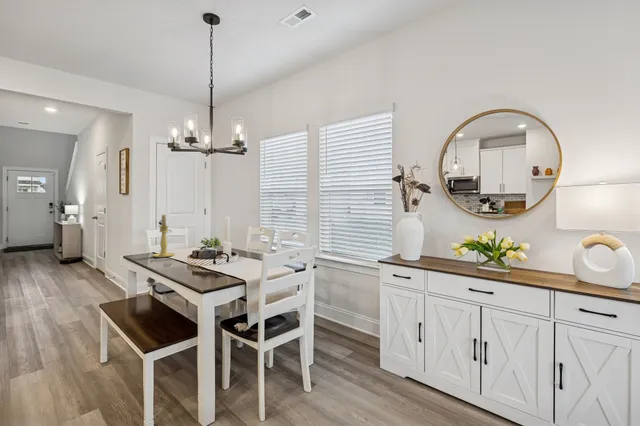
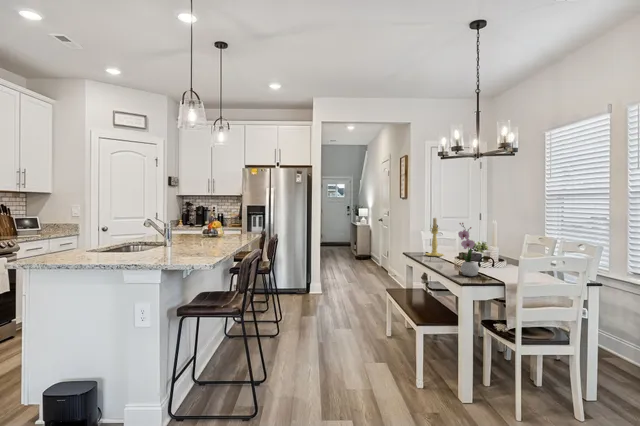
flower arrangement: none [195,220,221,278] -> present [458,223,479,276]

